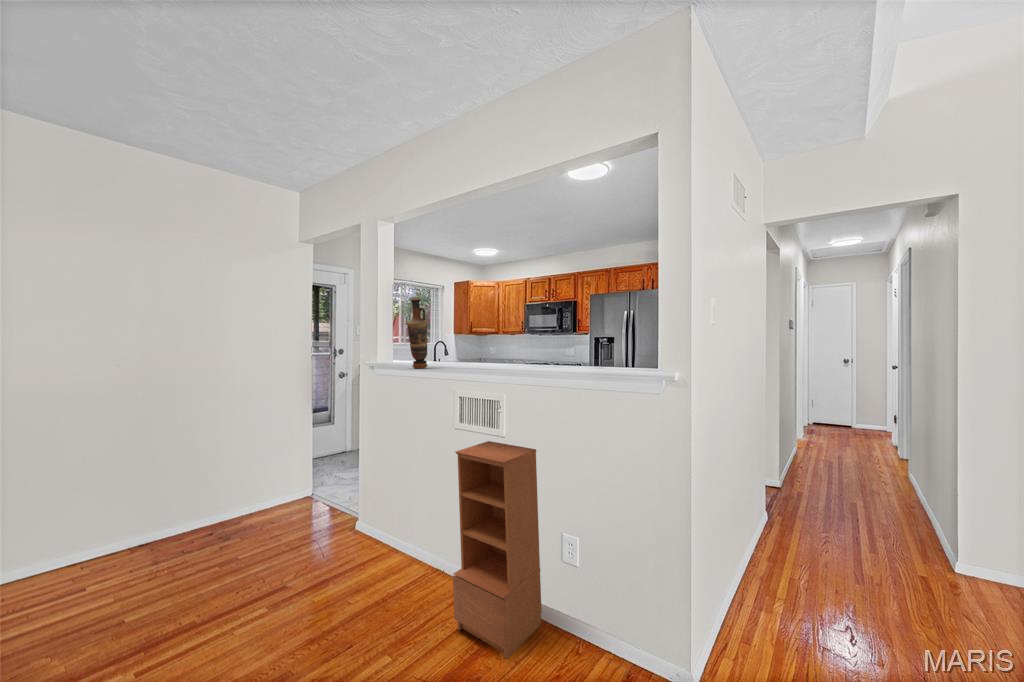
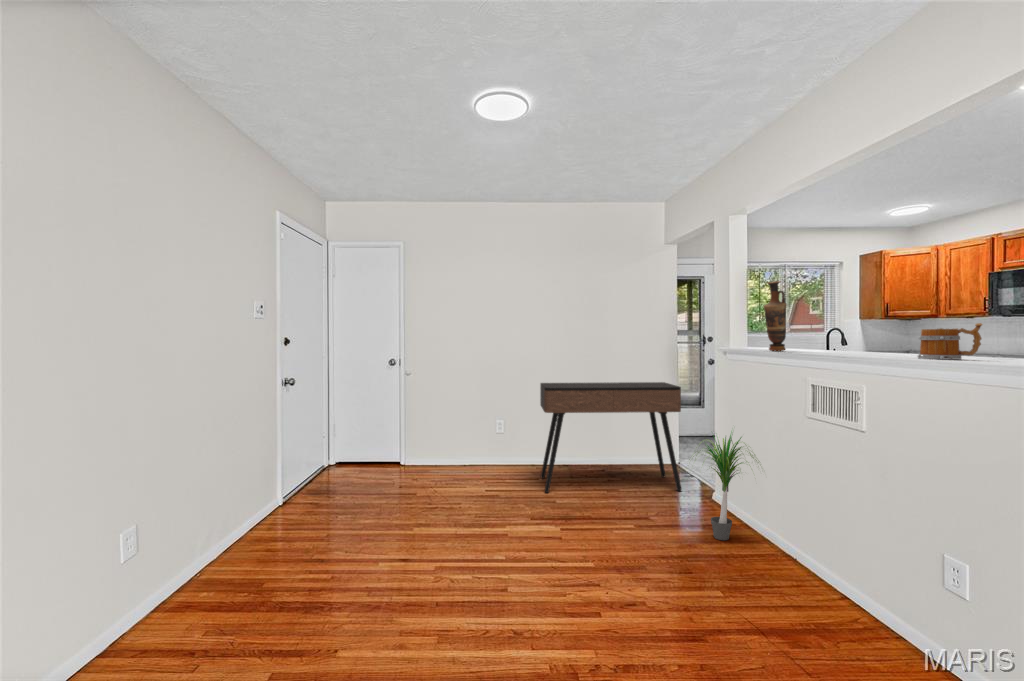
mug: none [533,339,570,369] -> present [917,323,982,360]
console table: none [93,408,322,608] -> present [540,382,681,493]
bookcase: present [453,441,542,659] -> none [792,431,905,645]
potted plant: none [330,448,416,580] -> present [706,435,757,540]

